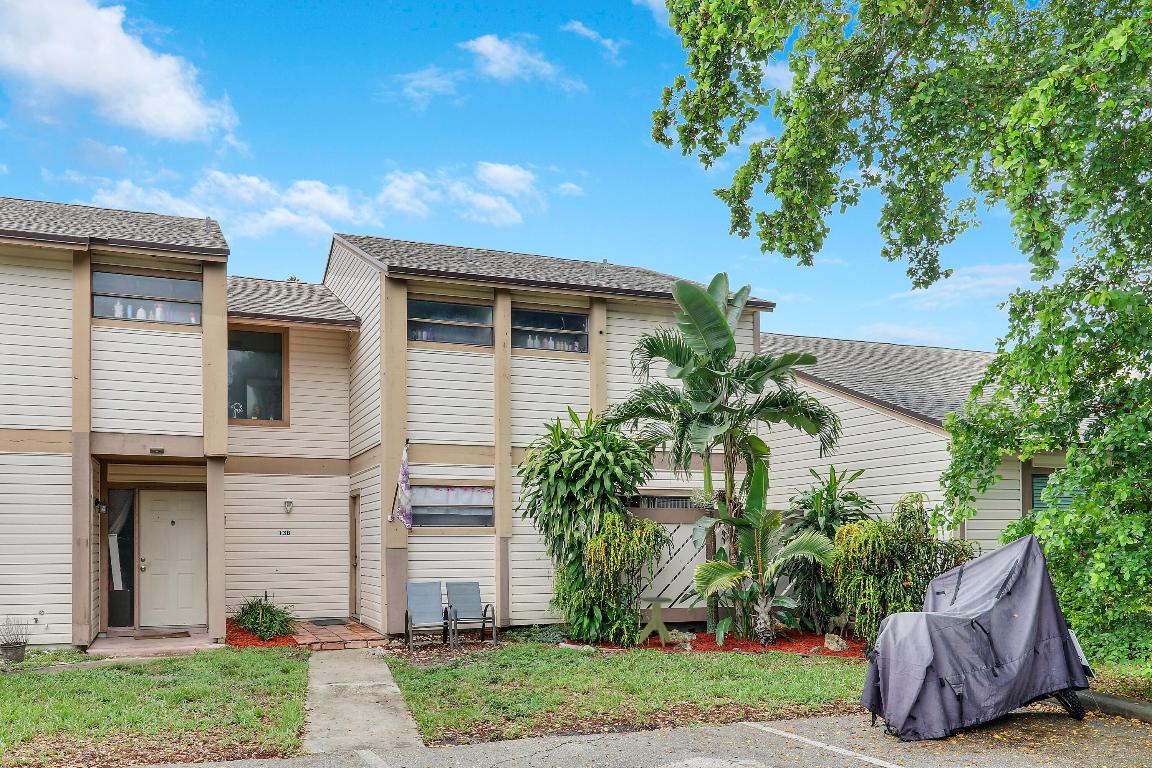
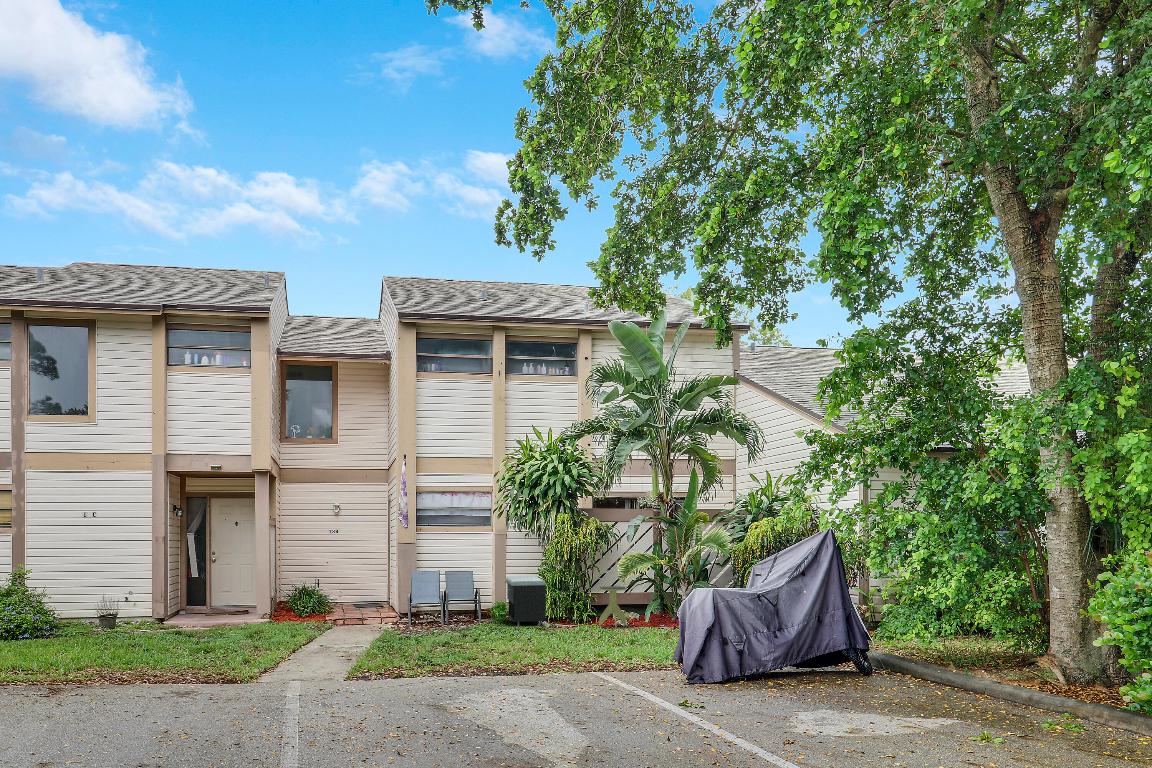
storage bench: none [520,586,578,646] -> present [506,576,546,626]

